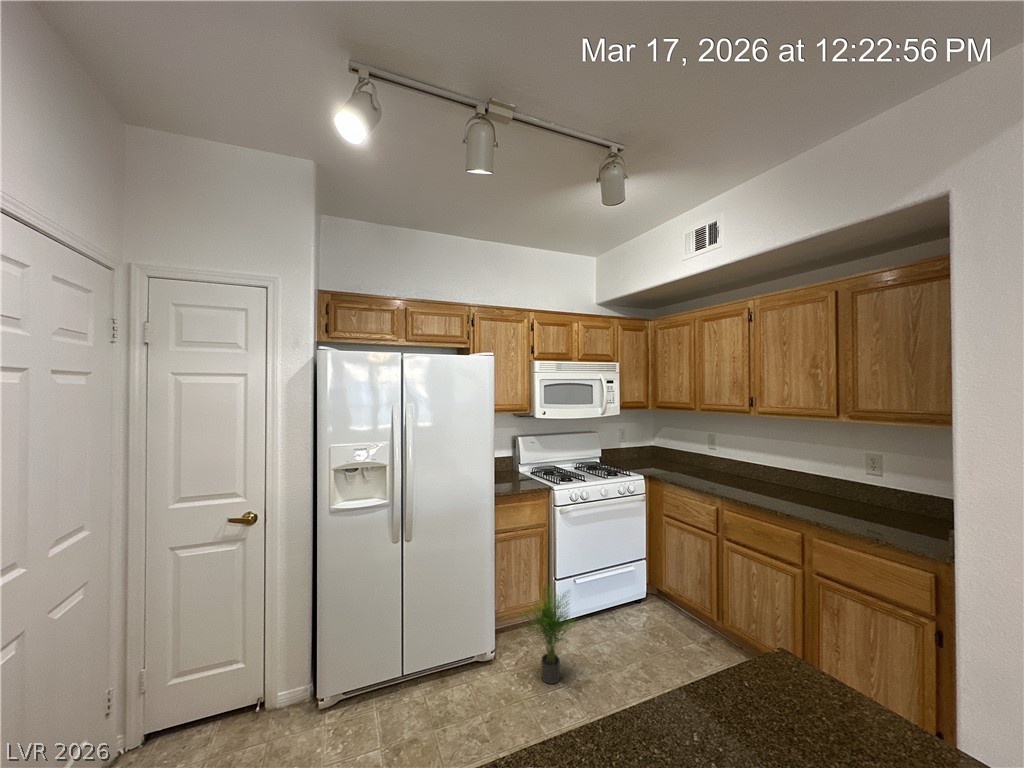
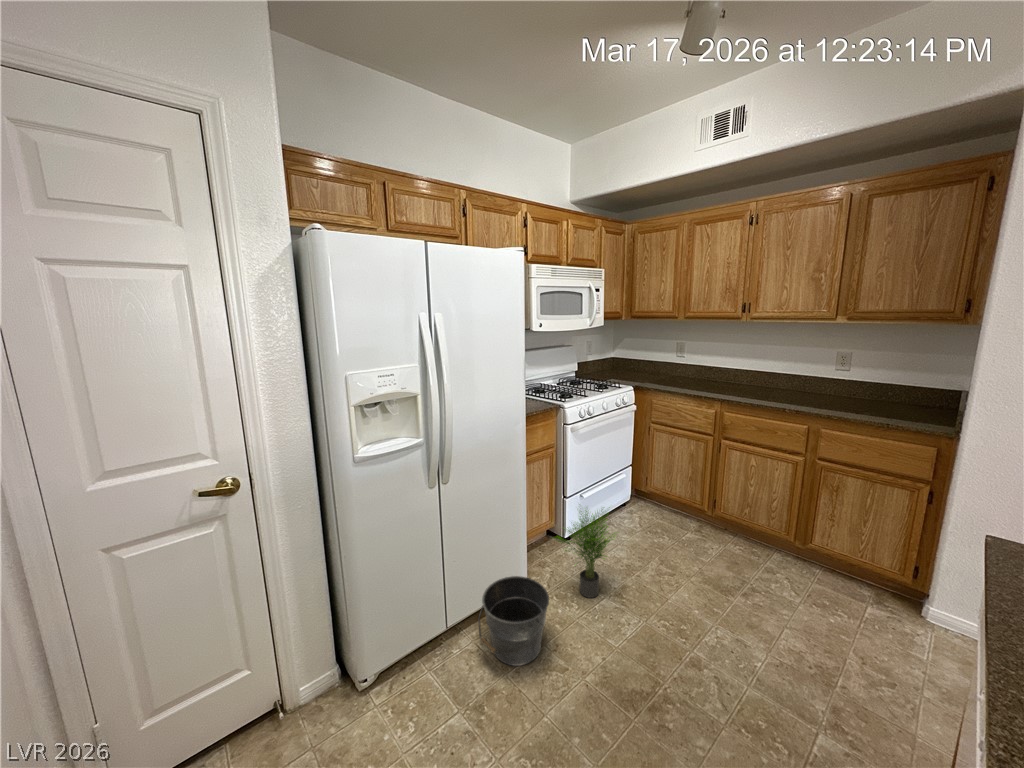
bucket: none [420,639,487,727] -> present [478,576,549,666]

